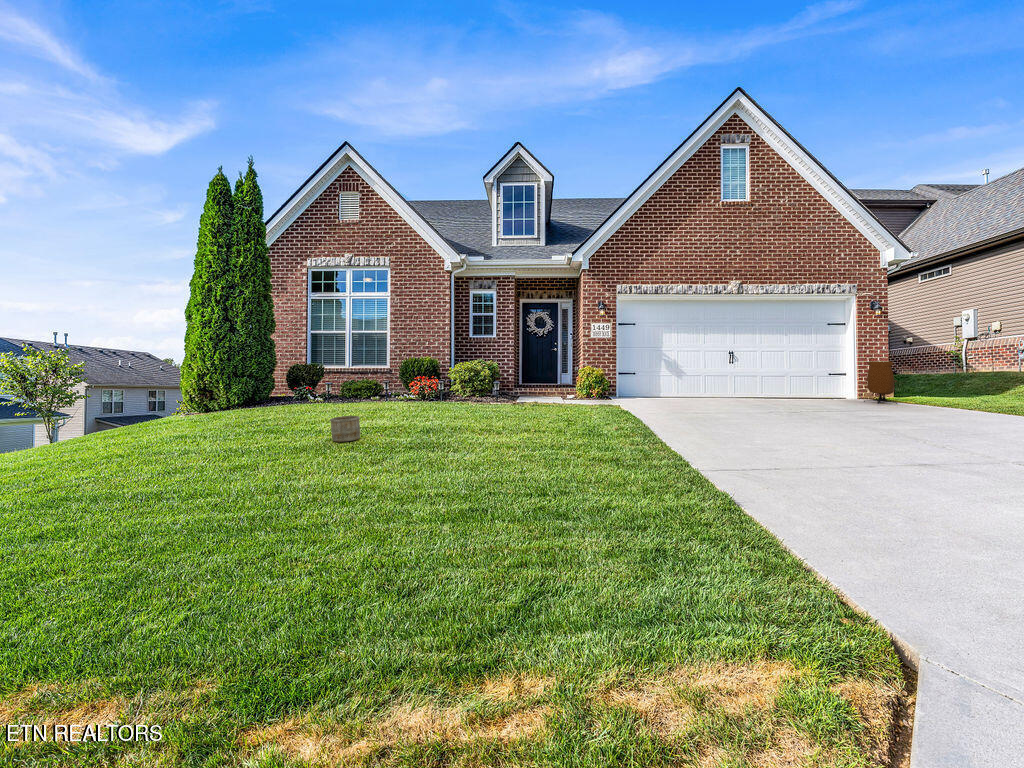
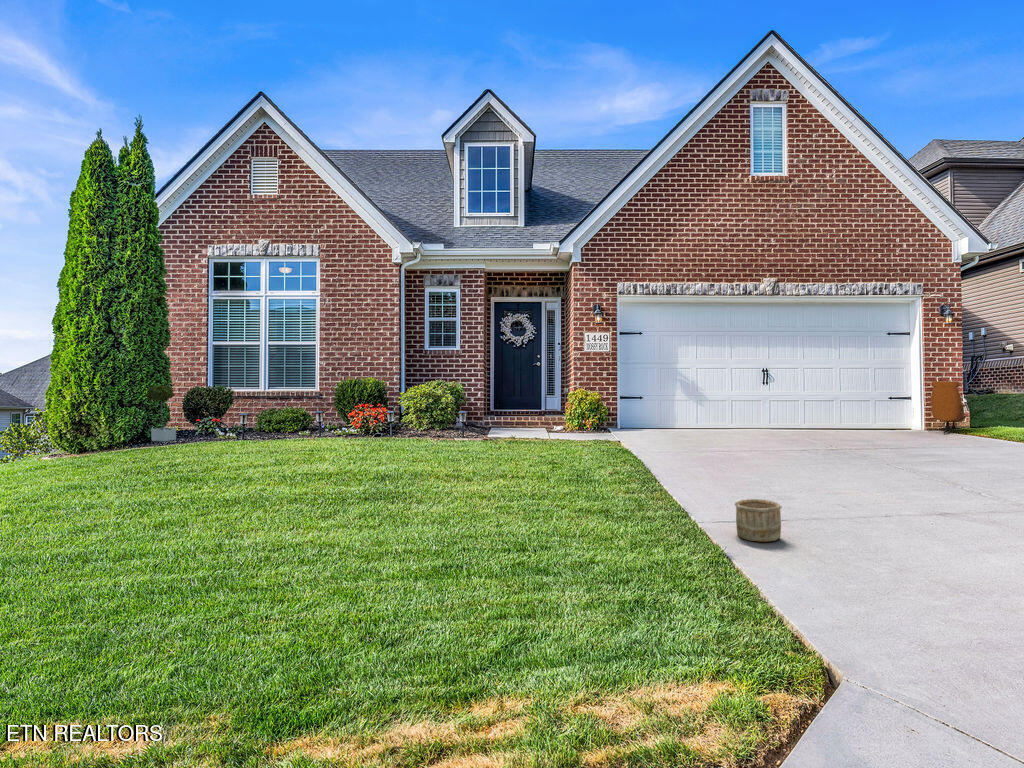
potted tree: none [255,359,279,403] -> present [146,384,176,441]
wooden bucket: present [330,416,360,442] -> present [735,499,782,542]

